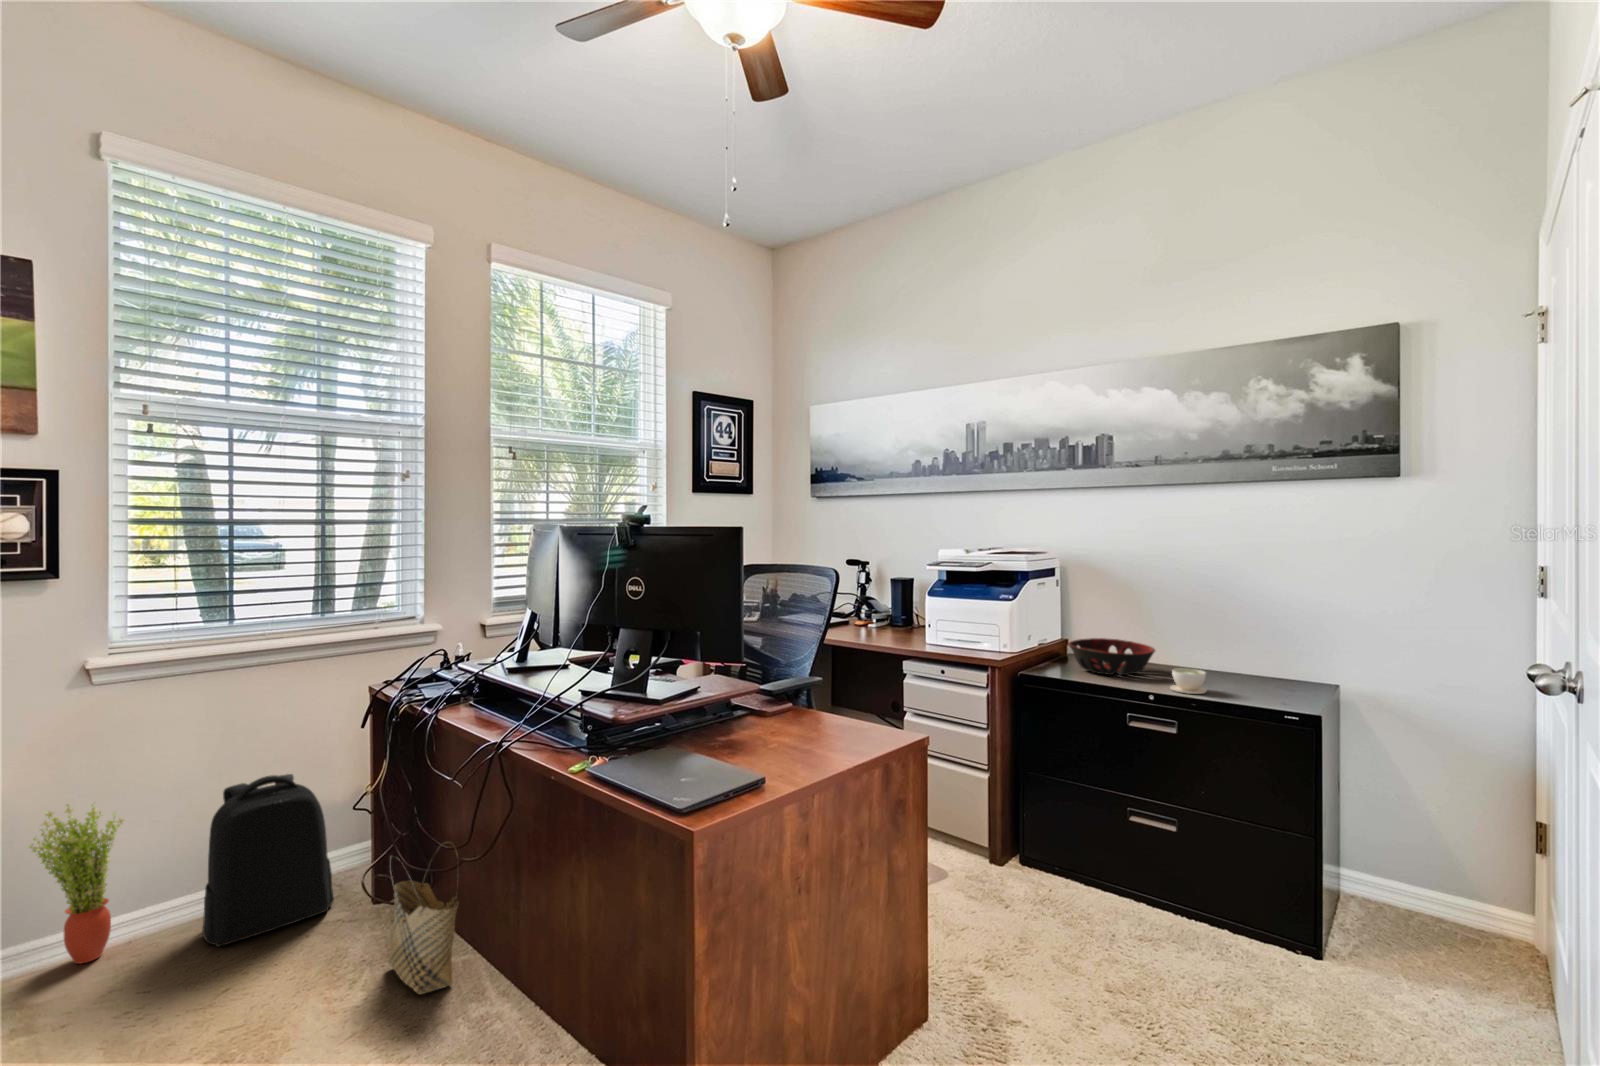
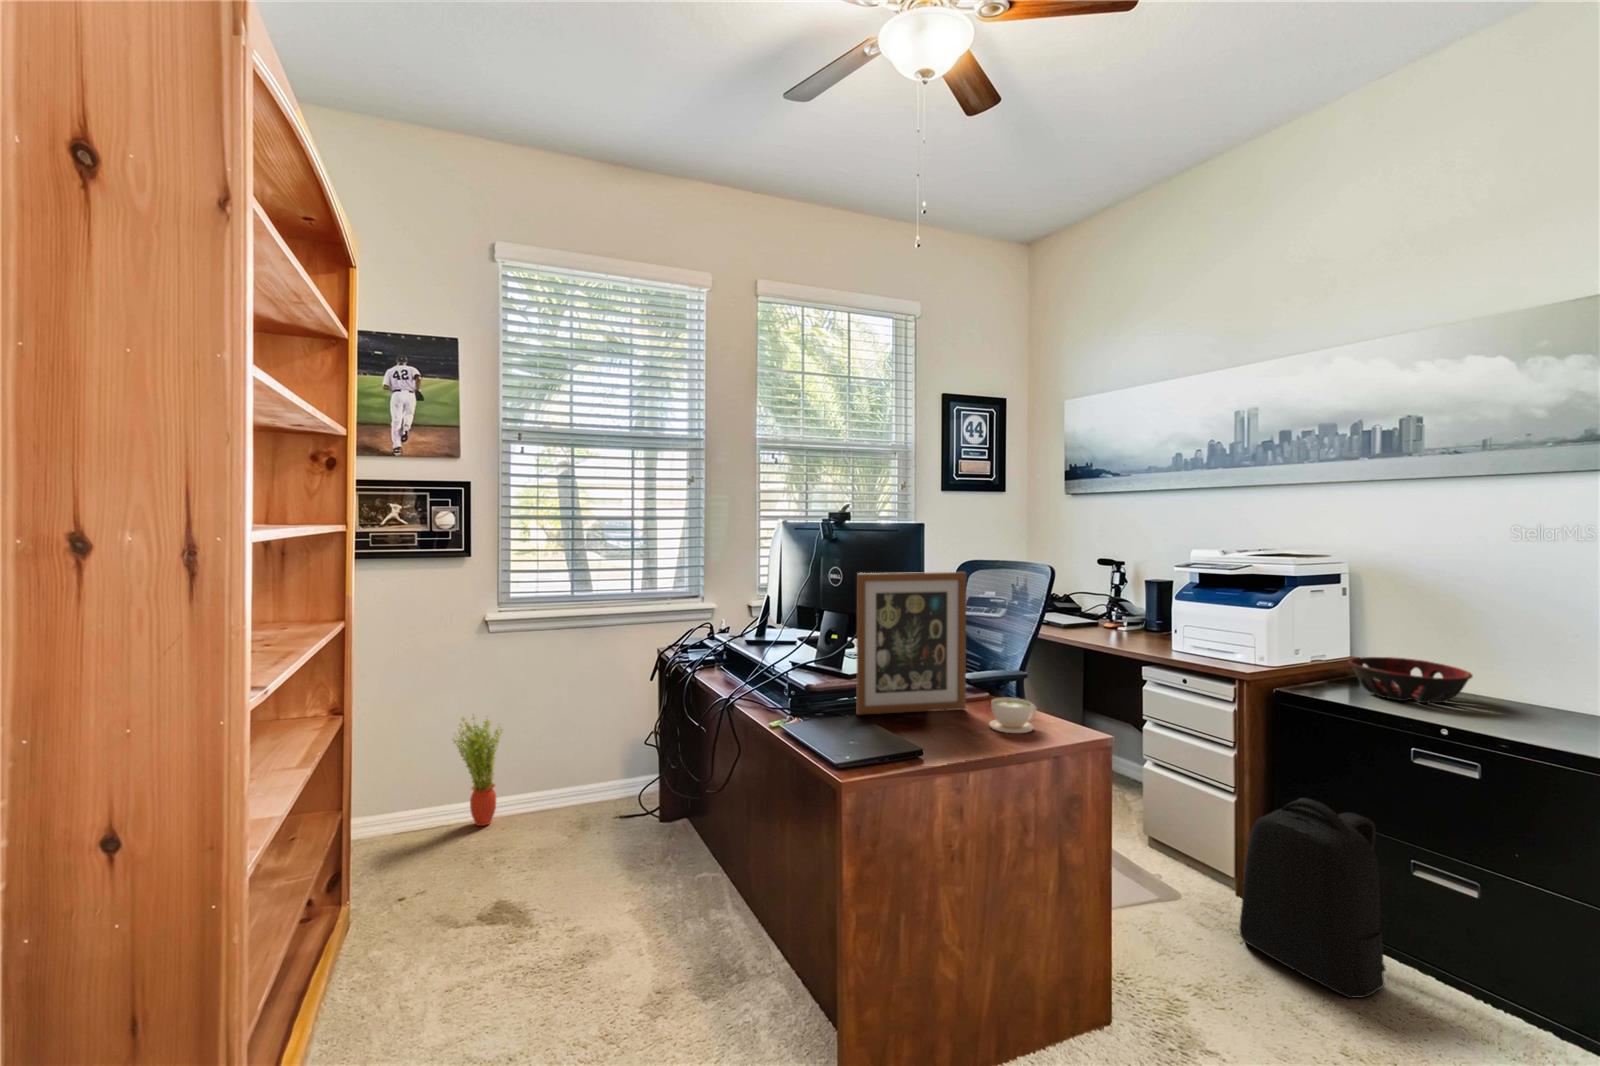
picture frame: none [668,579,779,744] -> present [856,572,966,715]
coffee cup: present [1170,668,1206,694] -> present [989,697,1036,733]
backpack: present [202,774,334,947] -> present [1239,798,1386,998]
woven basket: present [388,841,459,994] -> none [658,777,706,894]

